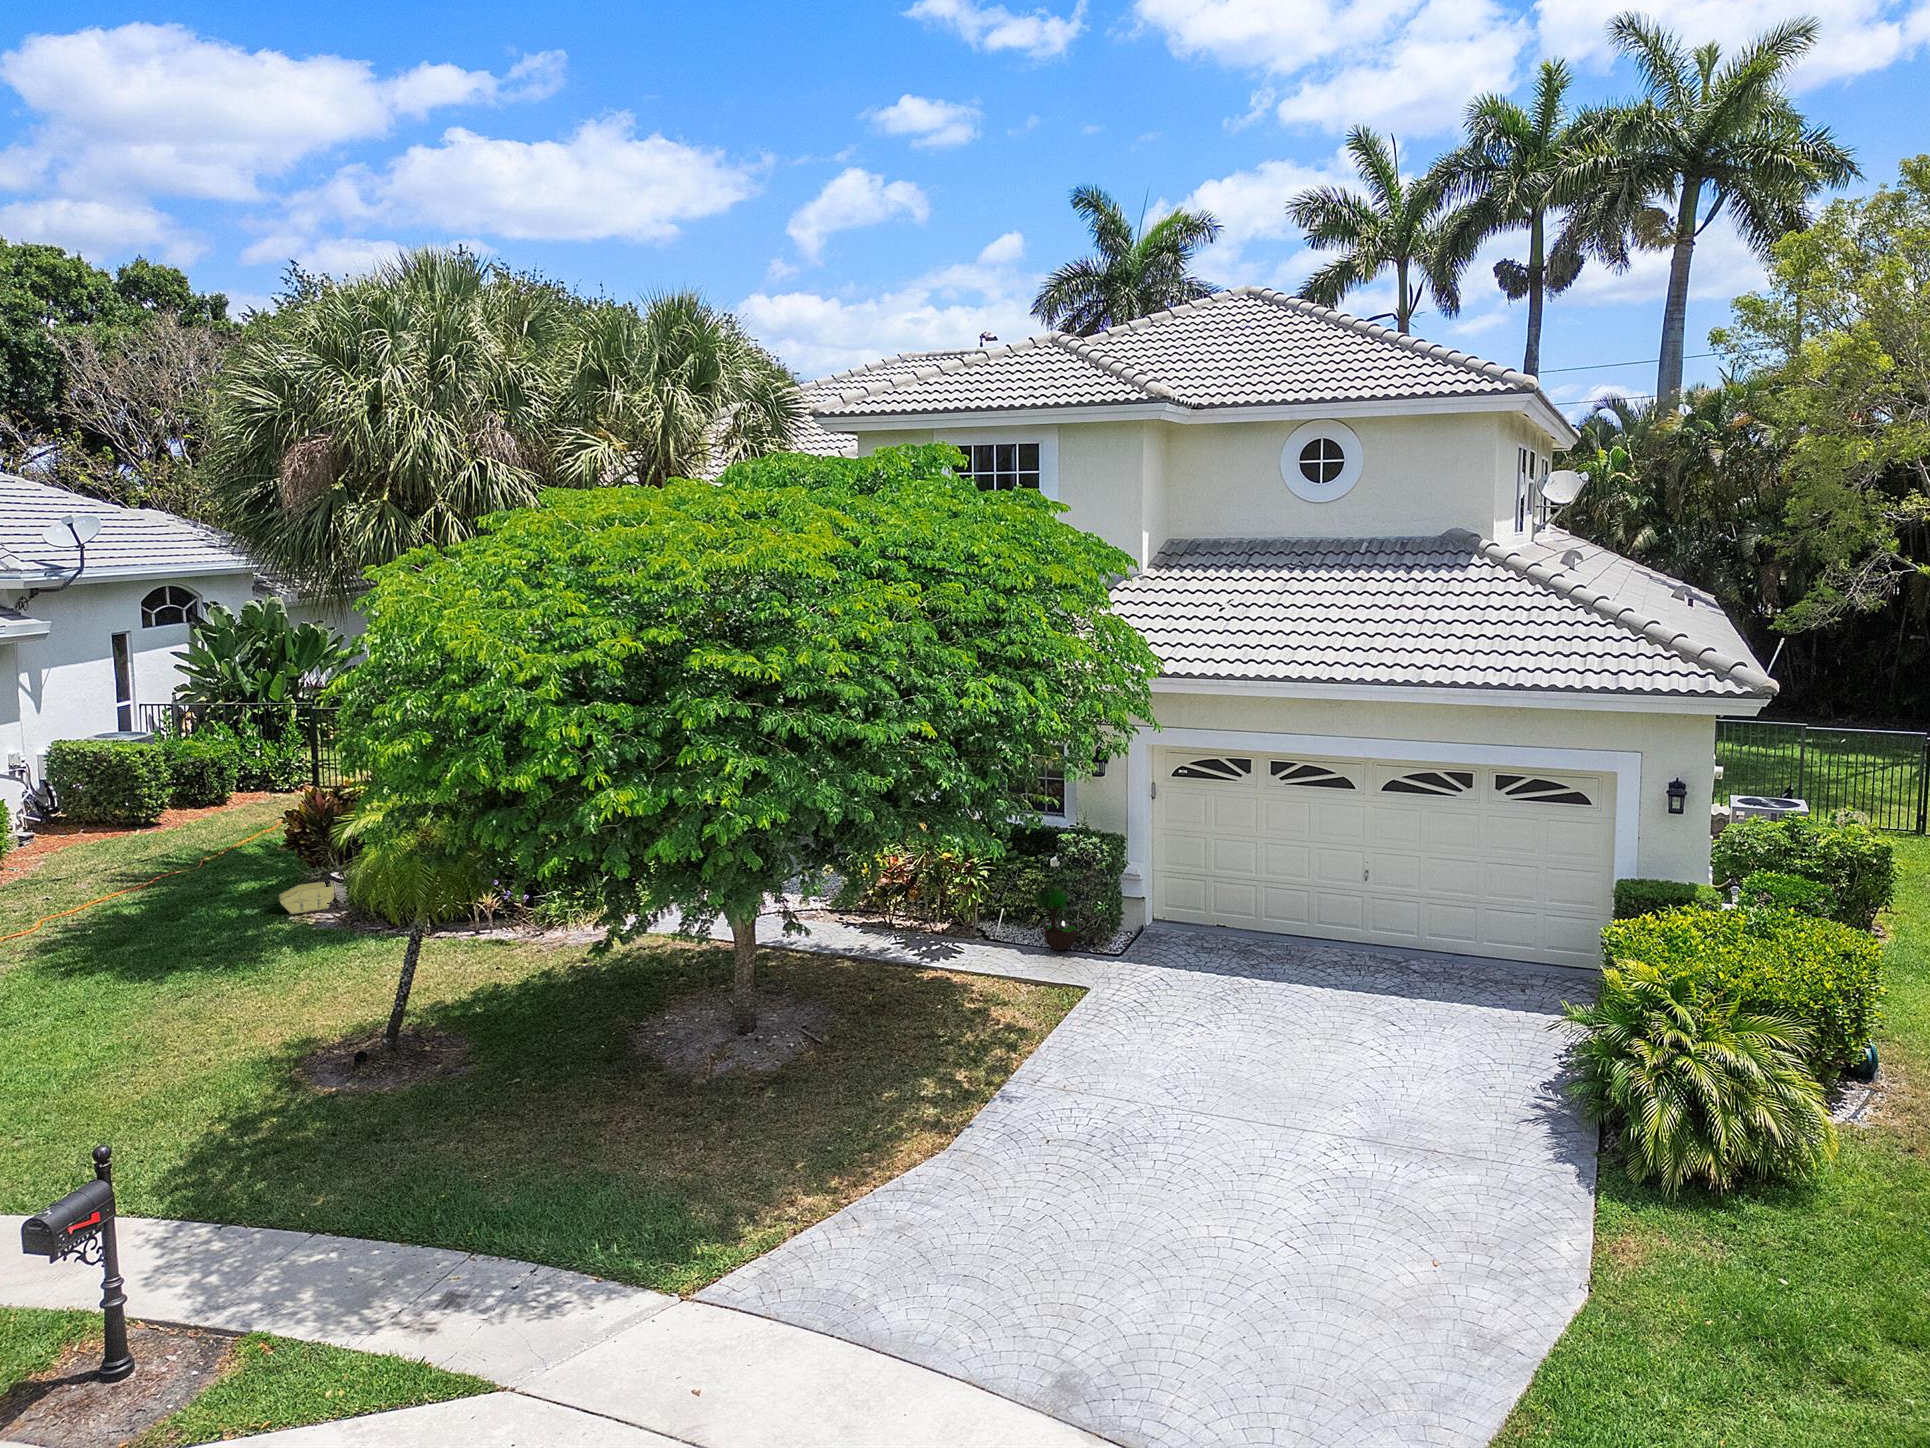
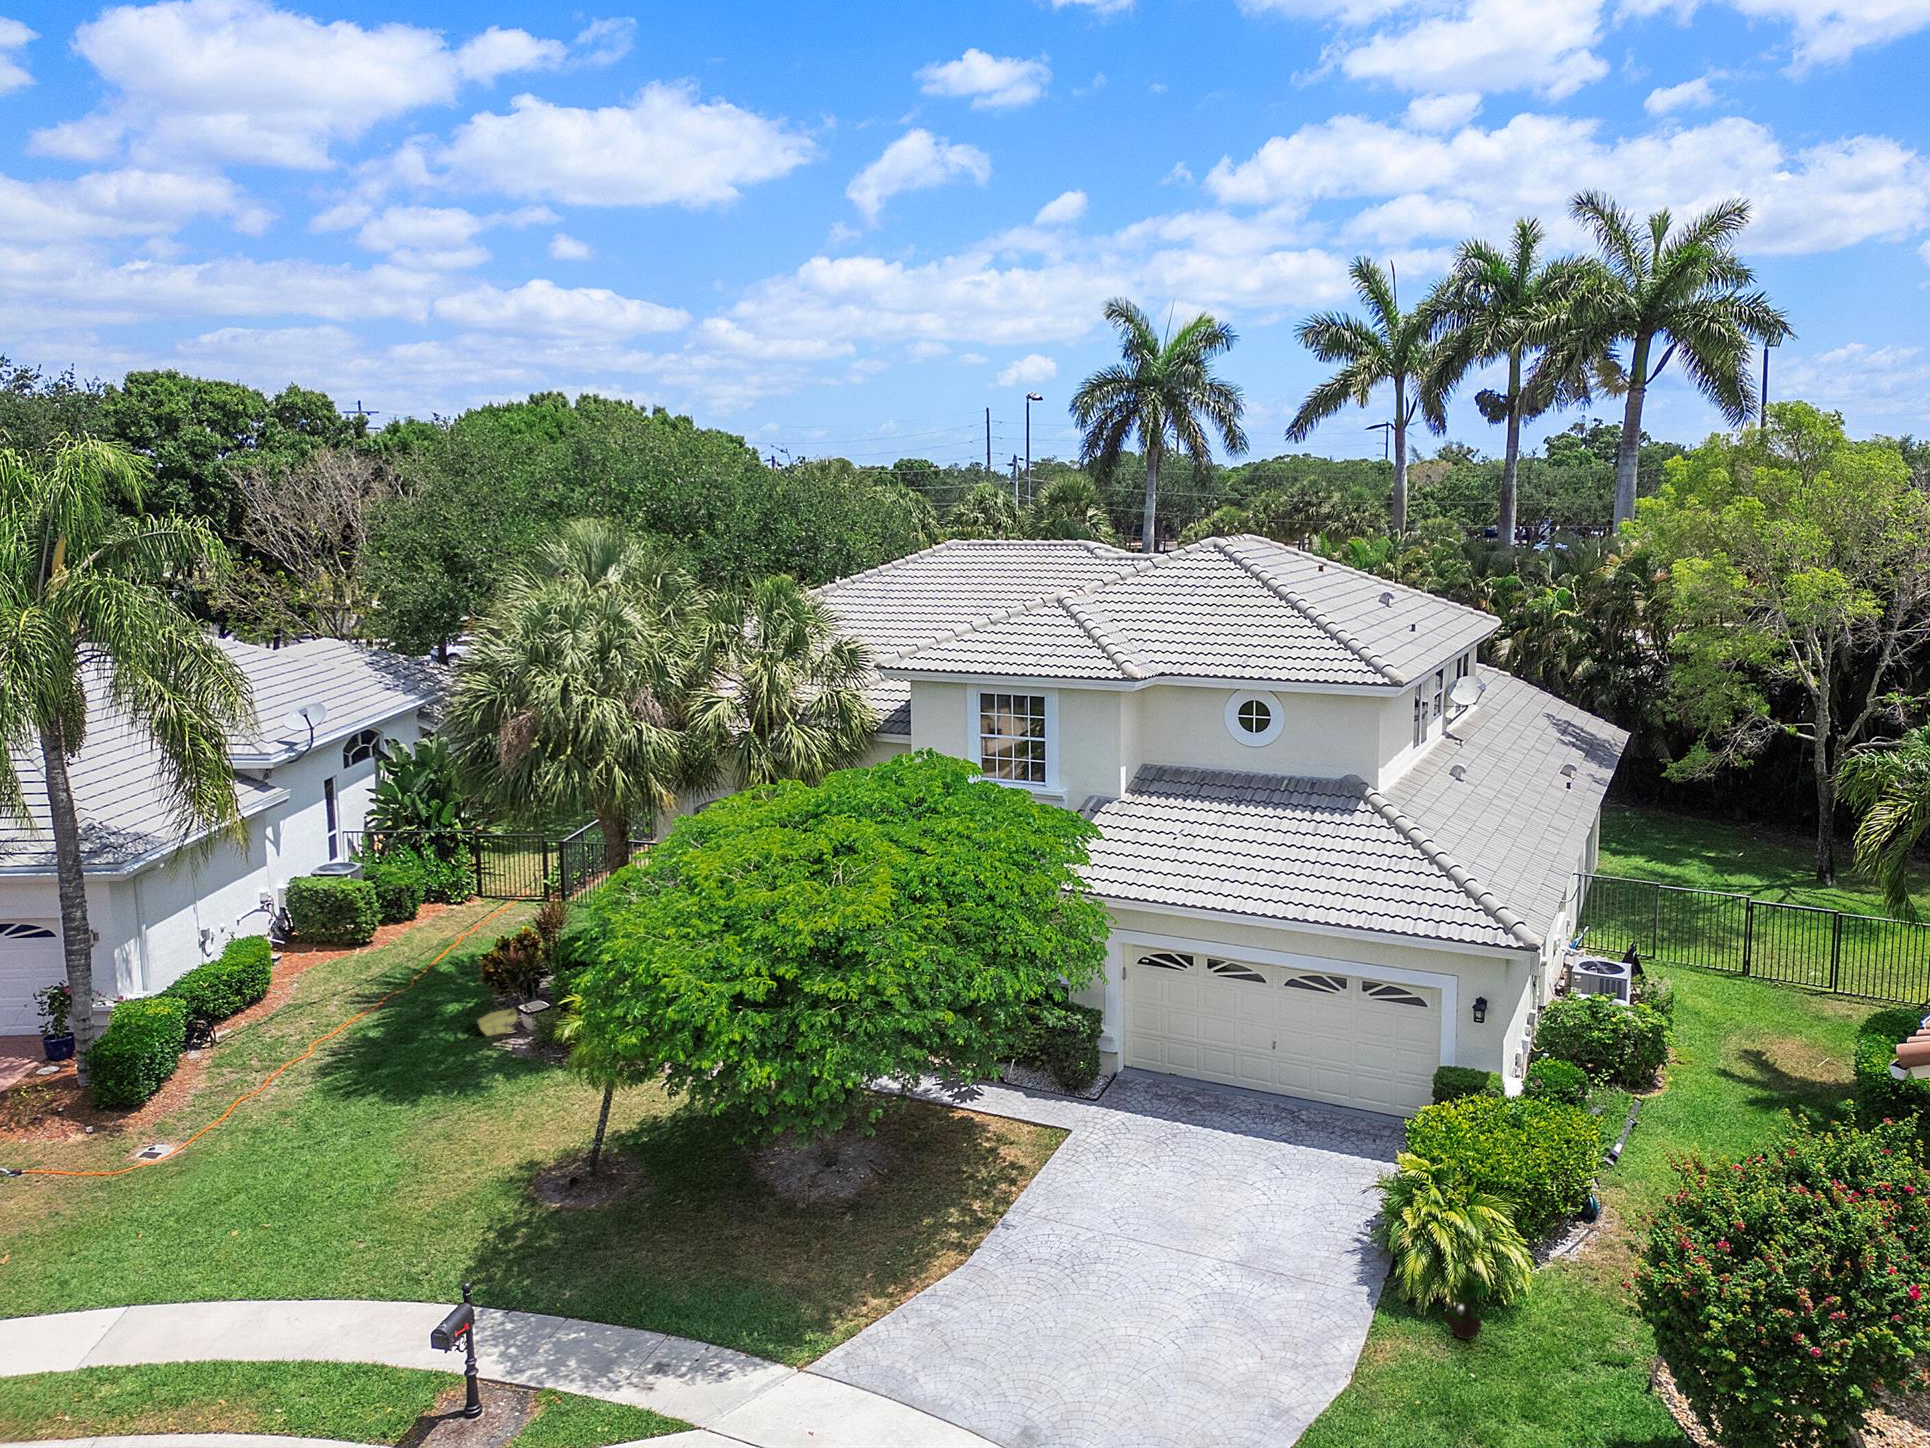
potted tree: present [1032,885,1076,950] -> present [1446,1273,1488,1339]

